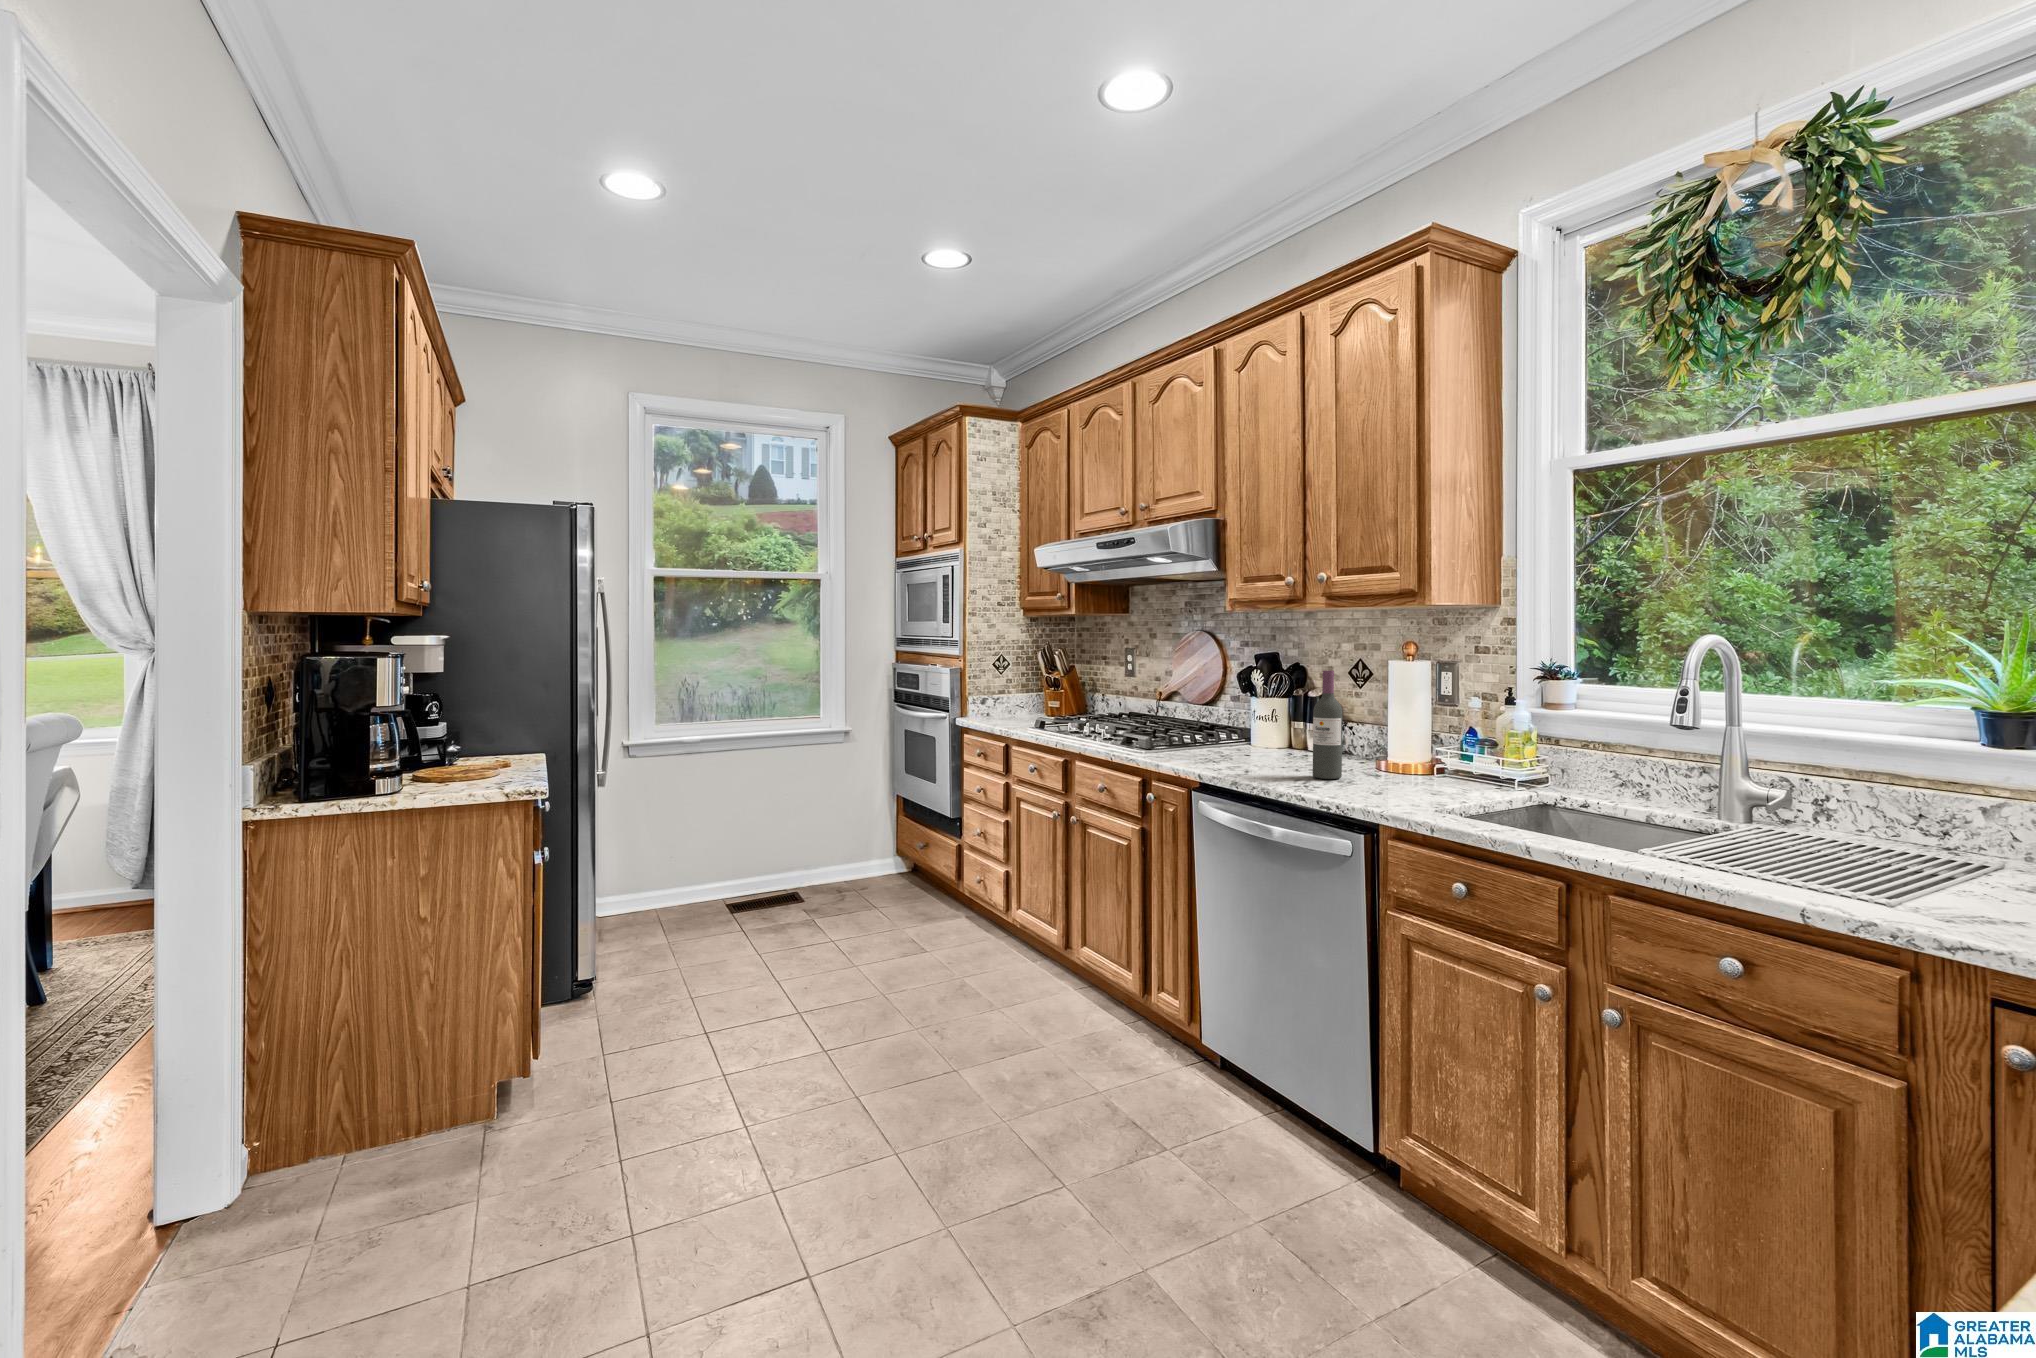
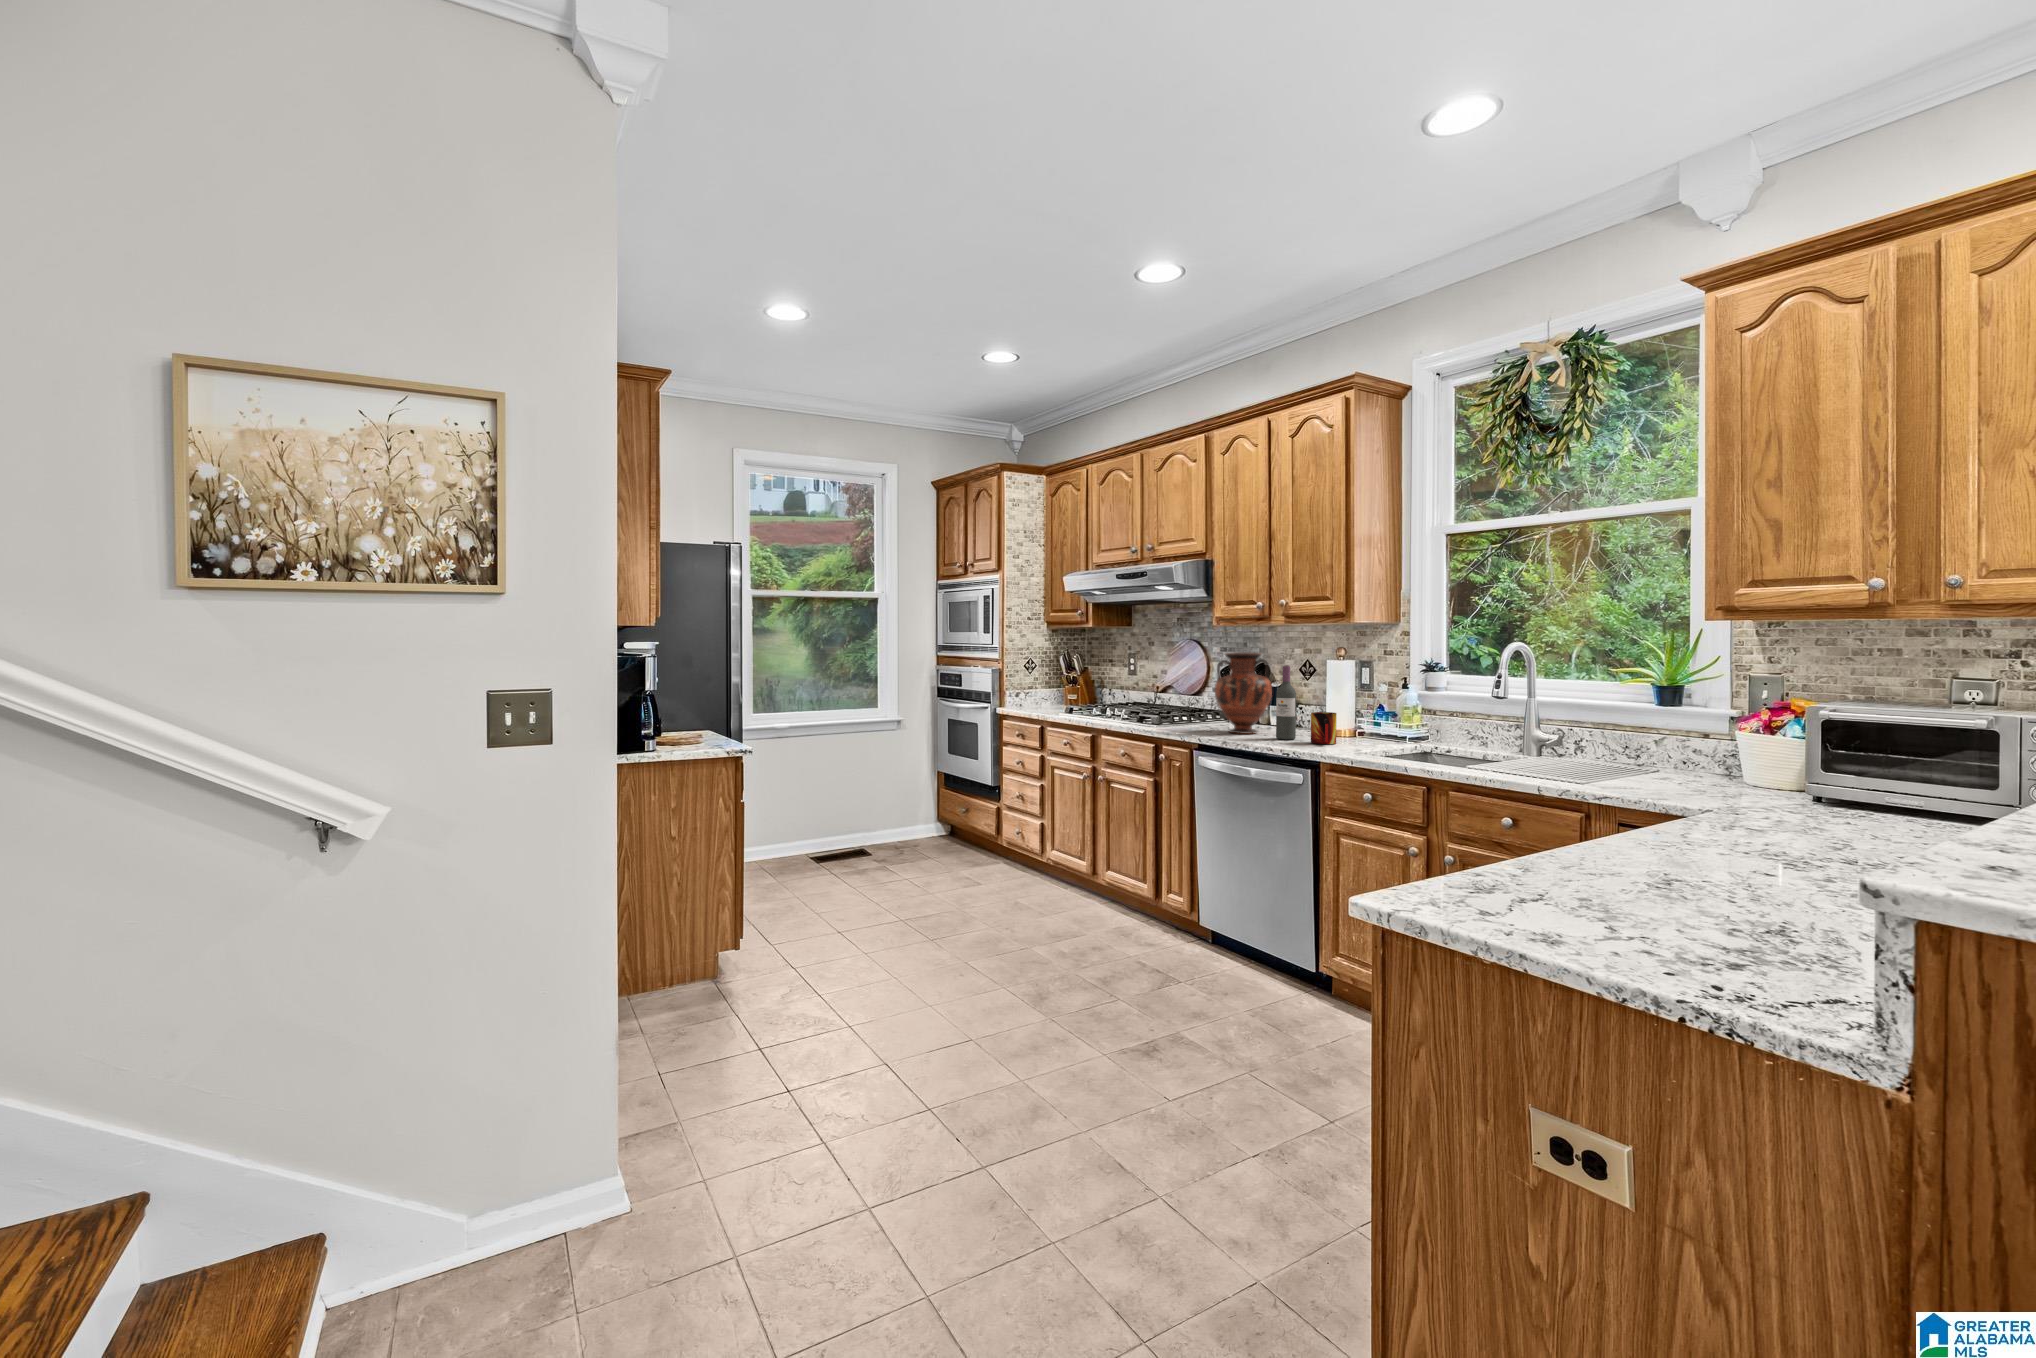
vase: none [1225,650,1307,767] -> present [1215,653,1272,734]
mug: none [1365,740,1405,790] -> present [1311,712,1337,744]

